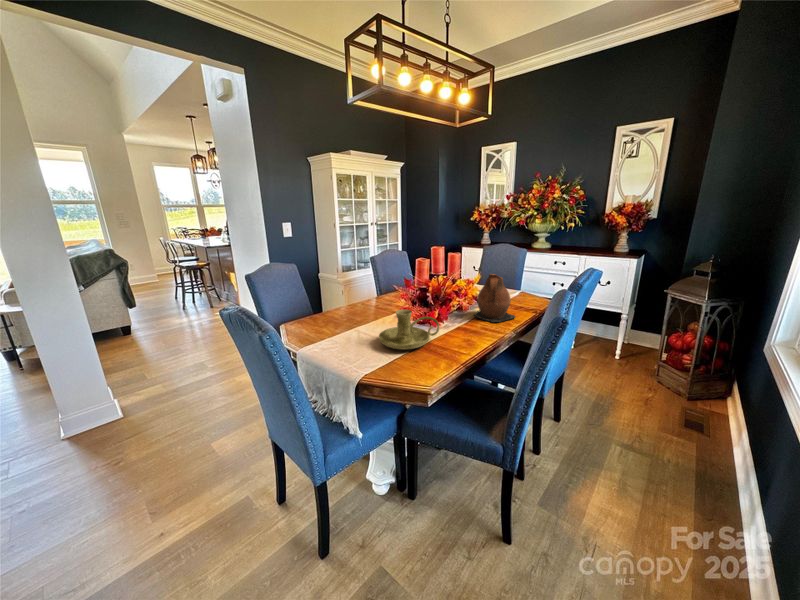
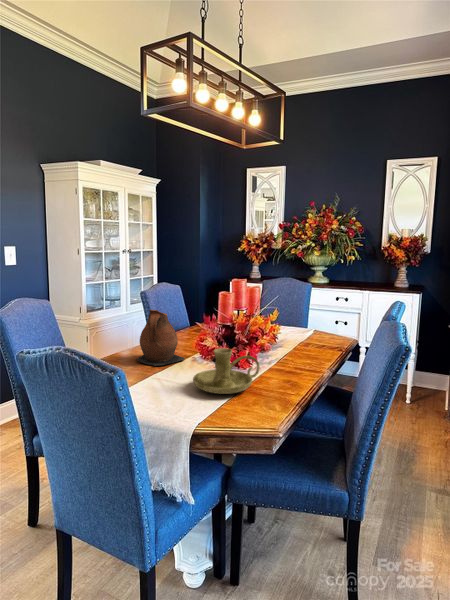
ceramic pitcher: present [474,274,515,322] -> present [136,310,185,366]

